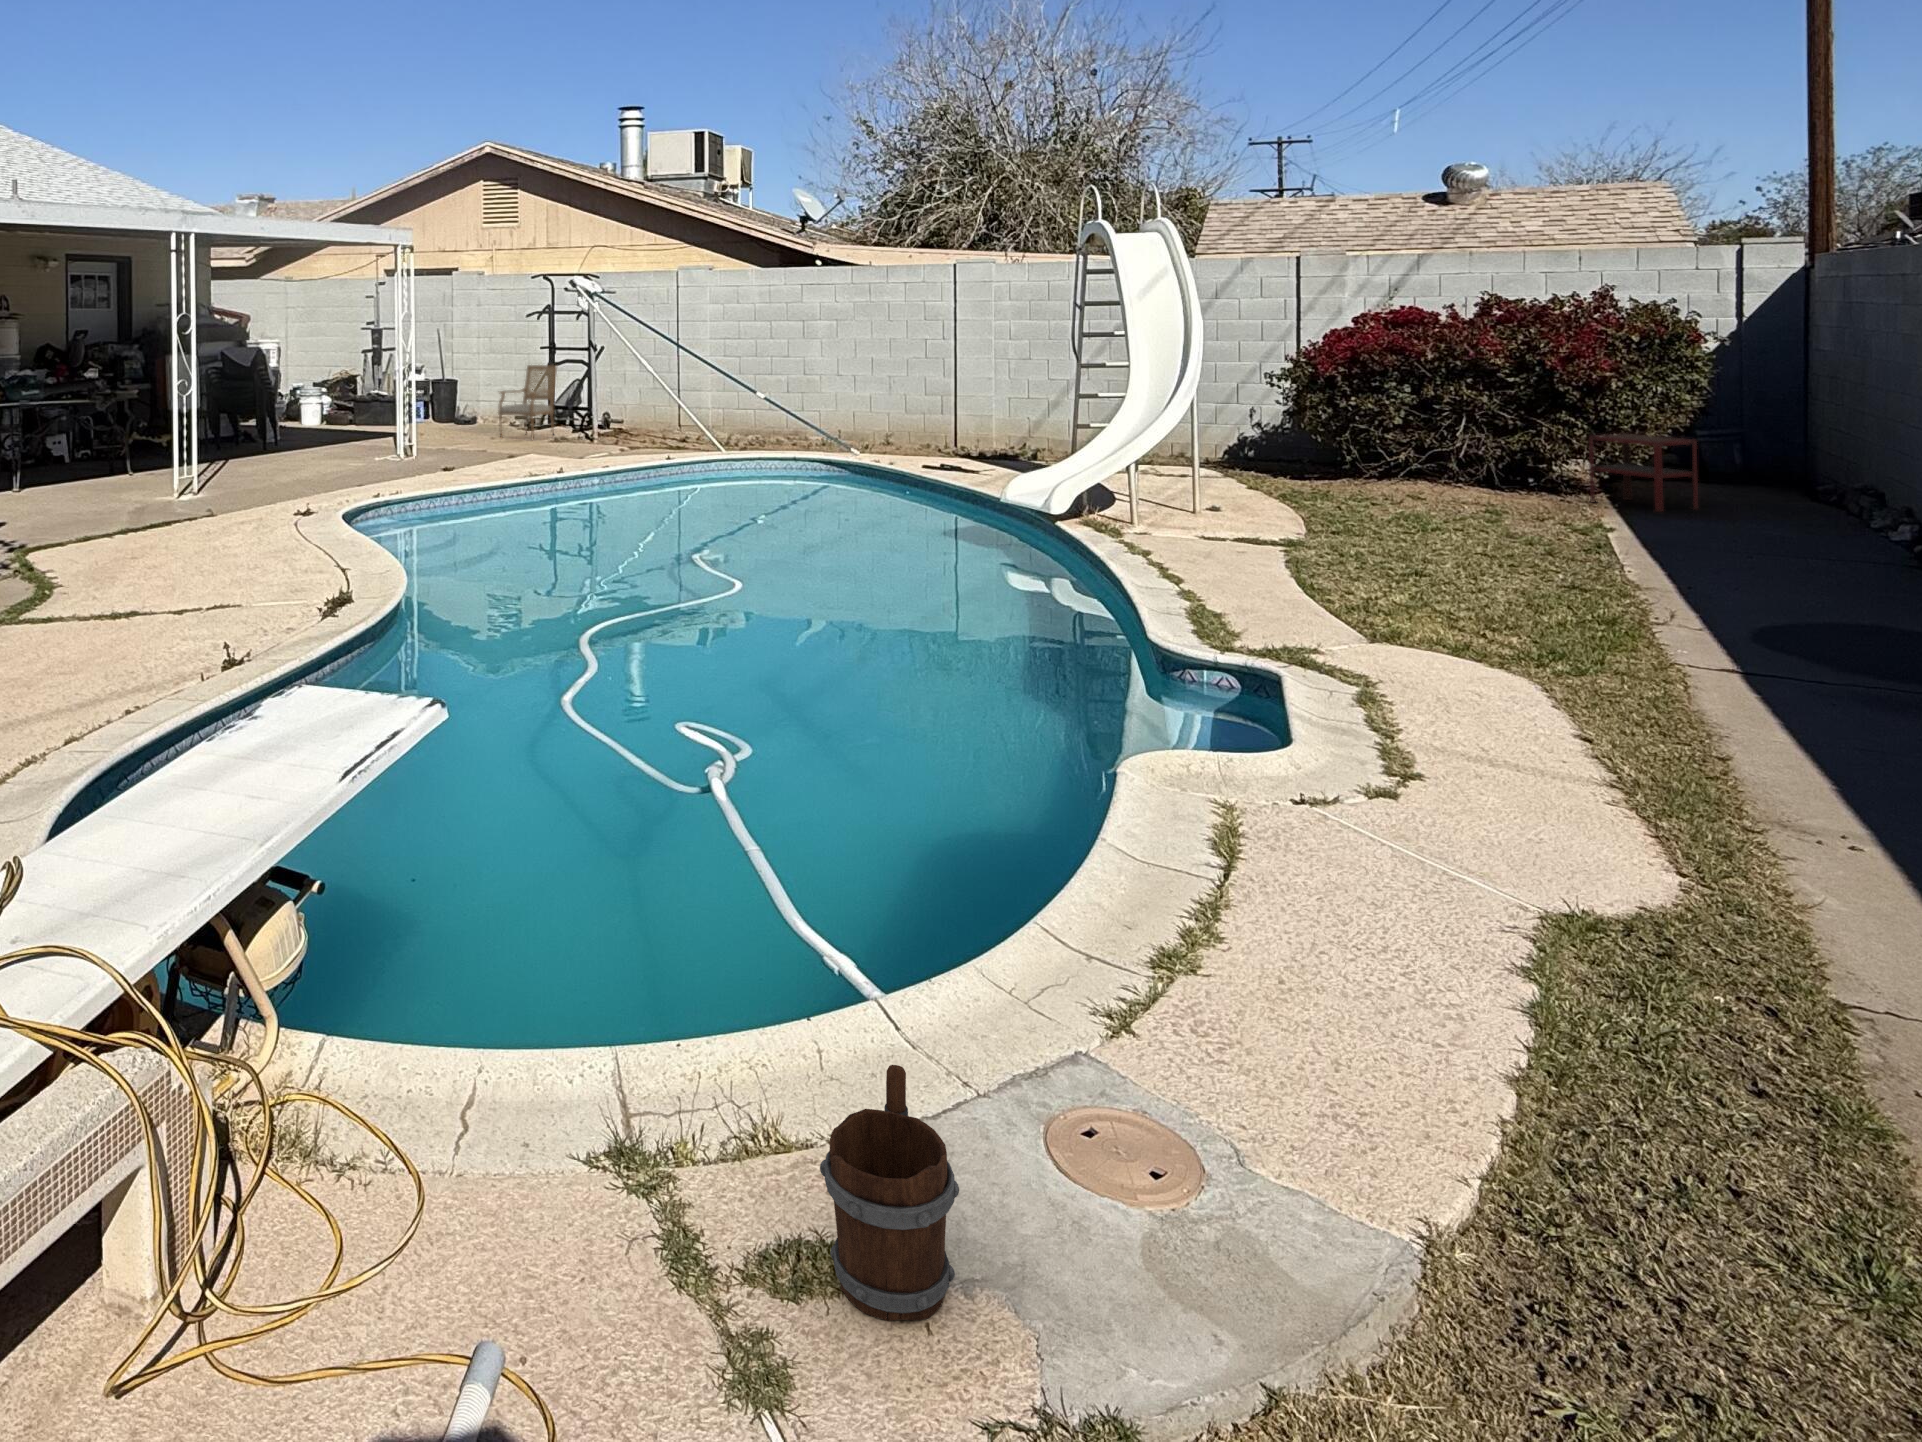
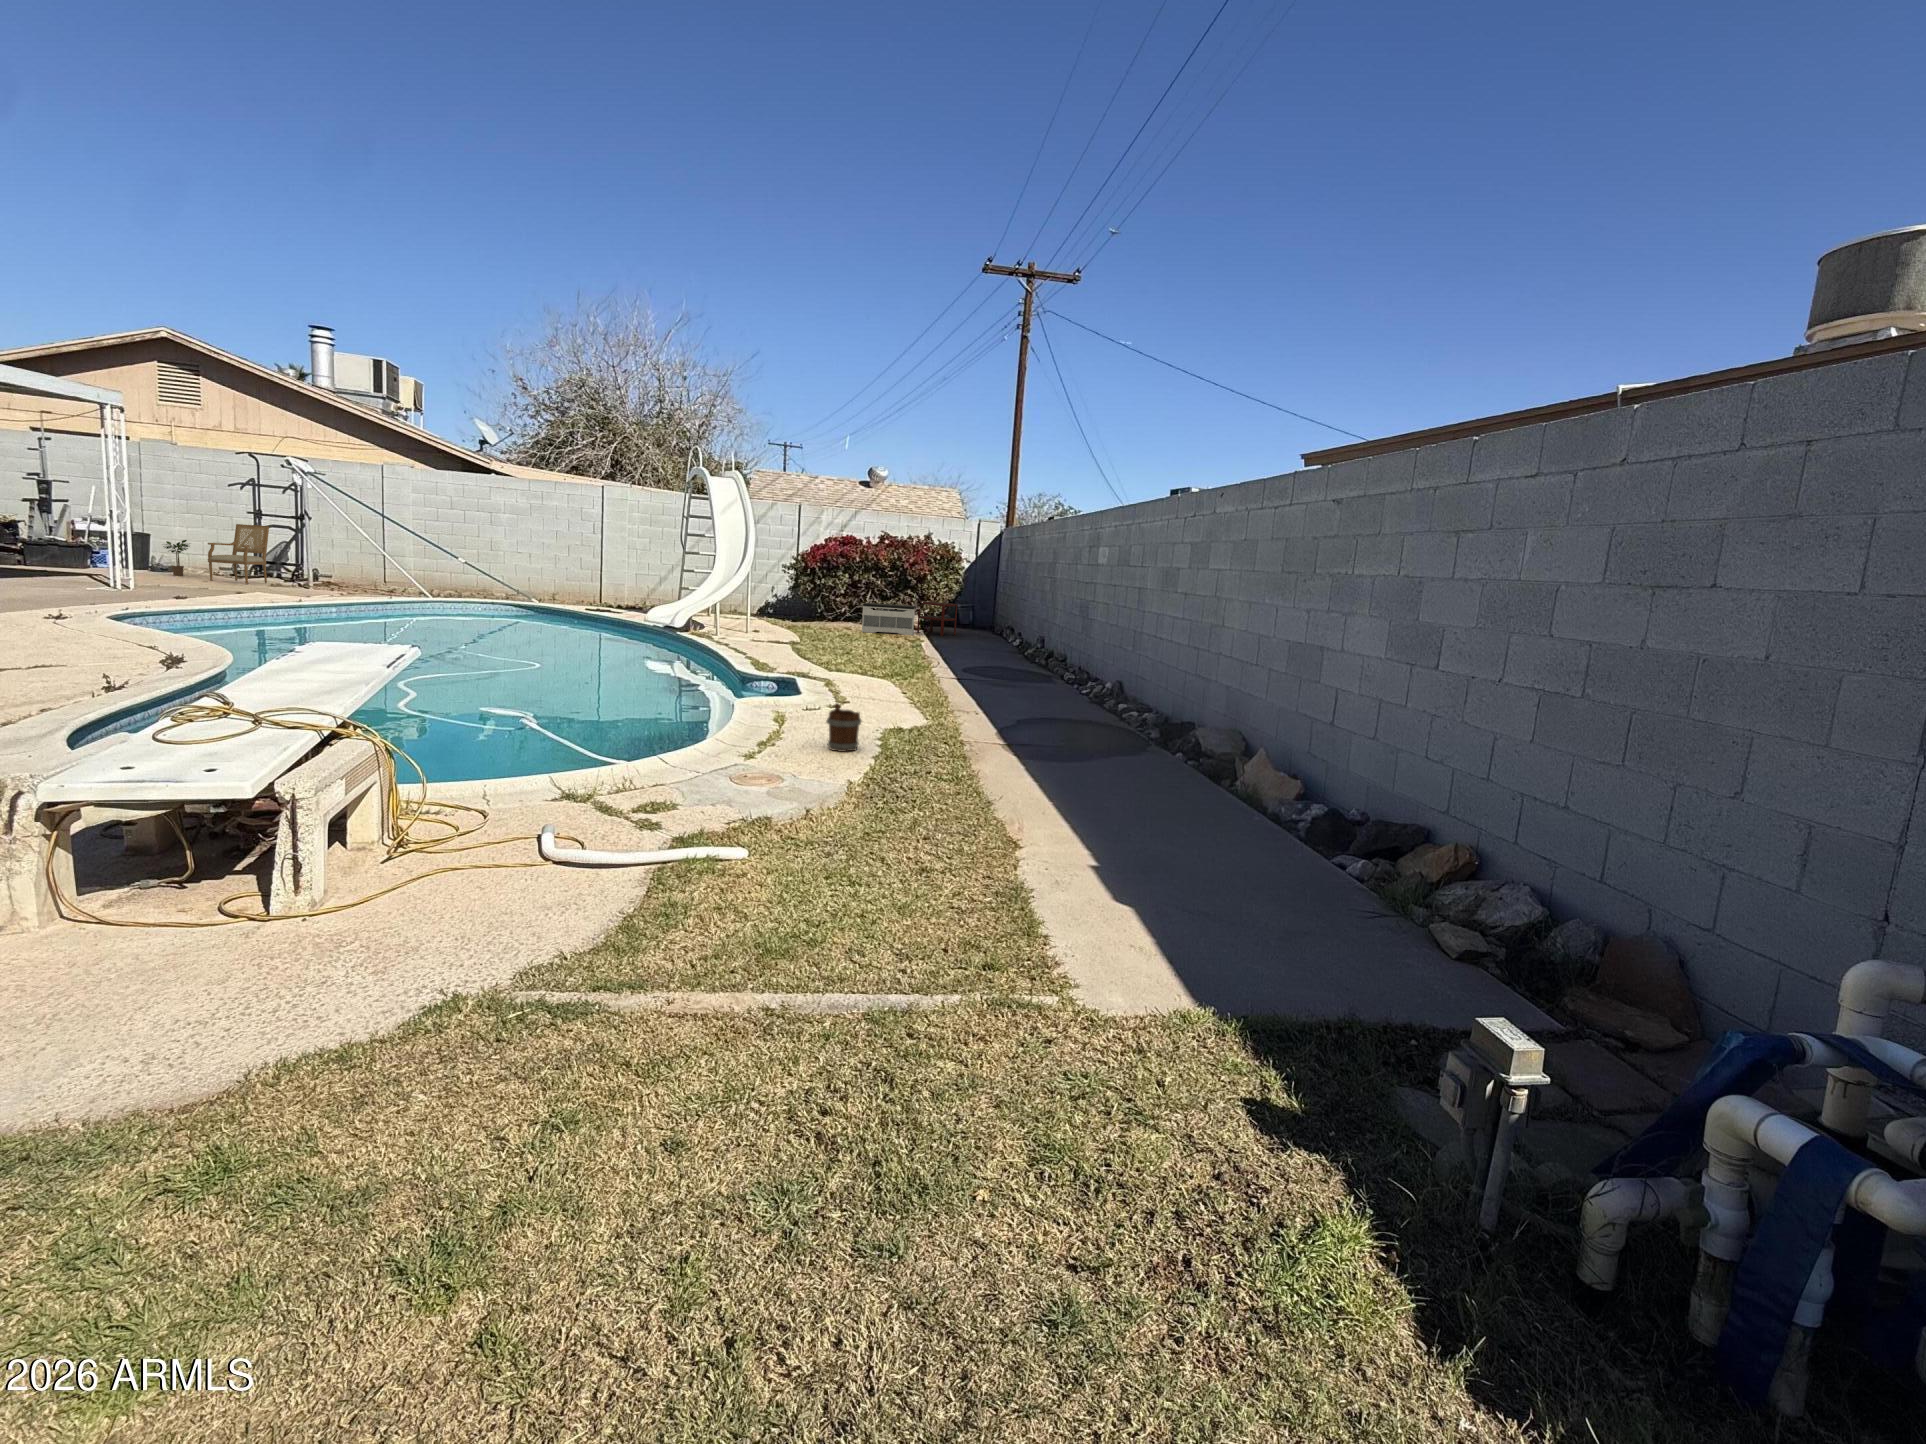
potted plant: none [461,388,487,432] -> present [163,540,190,576]
bench: none [1448,442,1580,511] -> present [862,603,915,635]
bucket: present [820,1065,959,1321] -> present [826,703,861,752]

